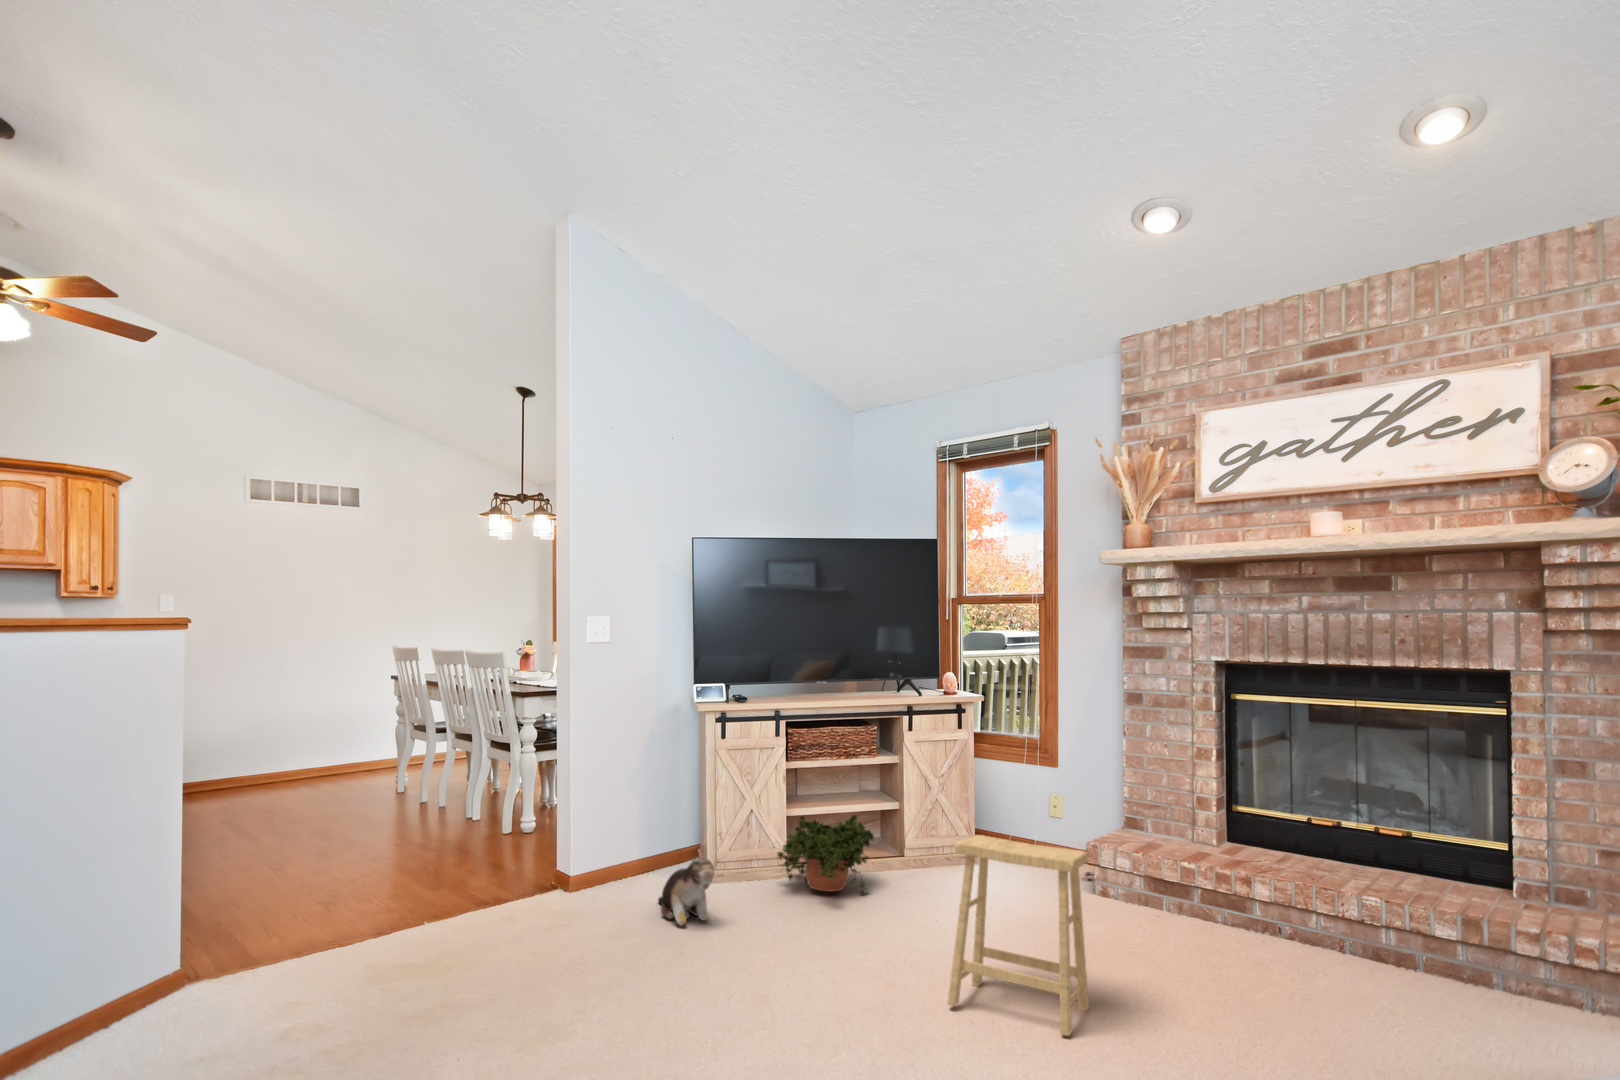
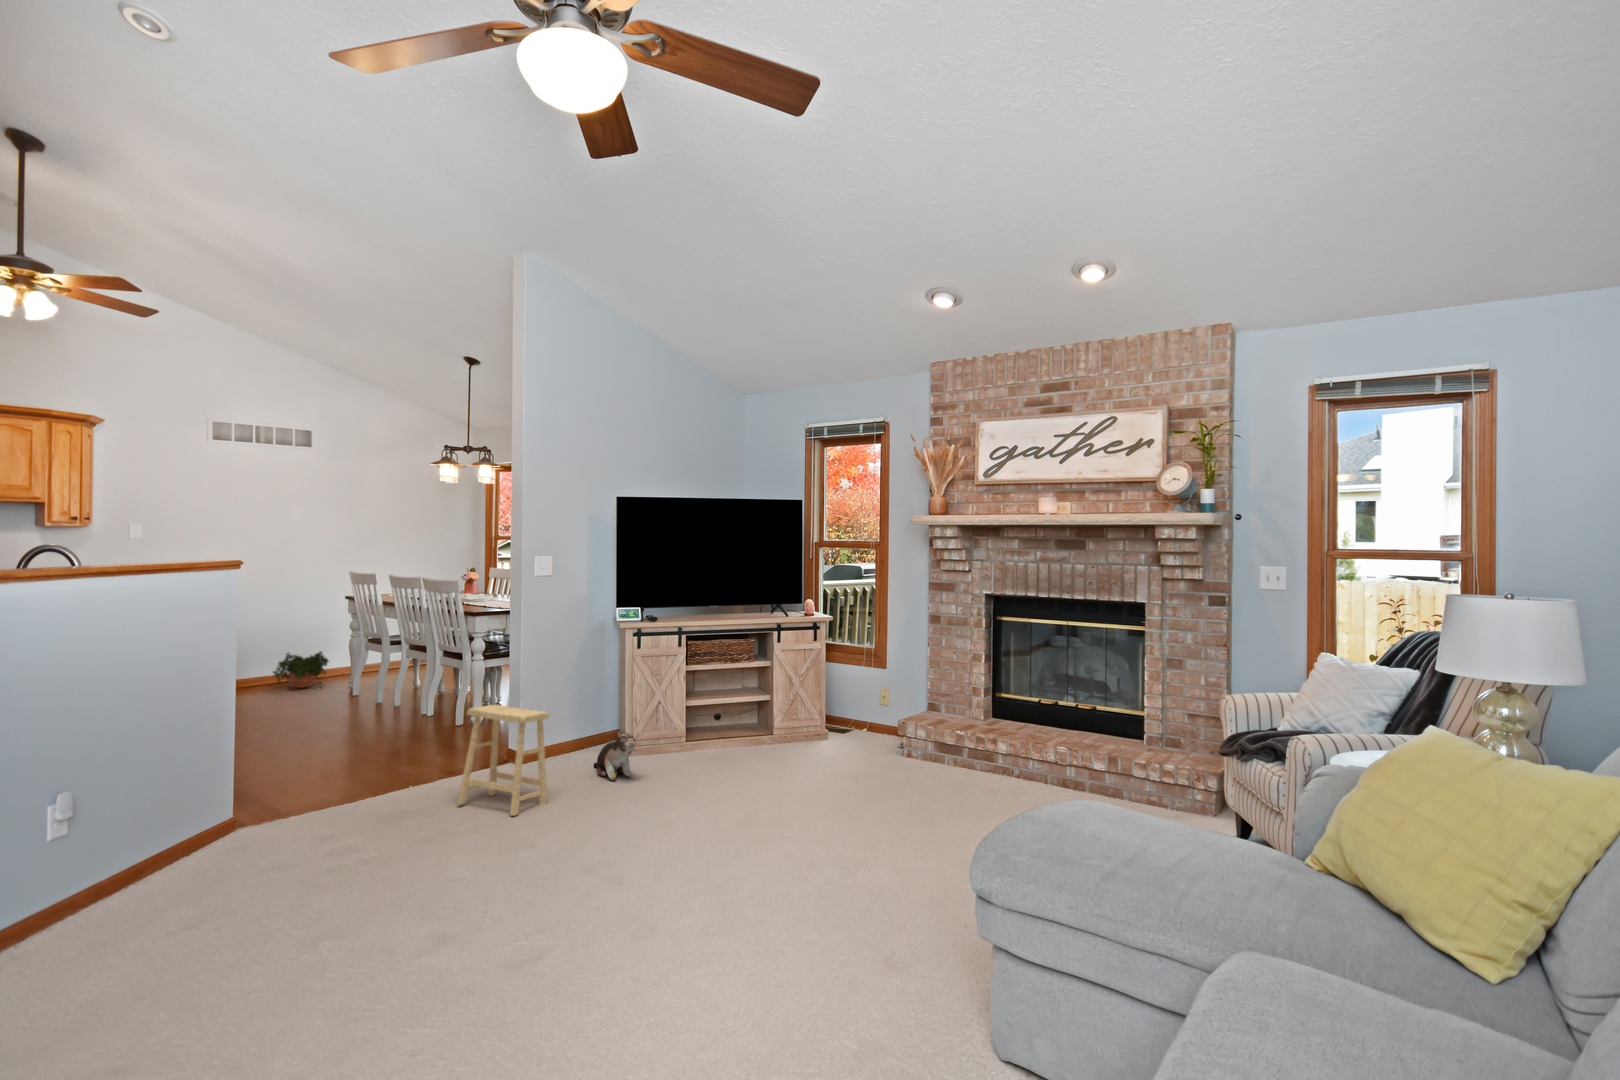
potted plant: present [777,814,874,893] -> present [273,652,329,688]
footstool: present [948,835,1089,1036] -> present [458,705,550,816]

